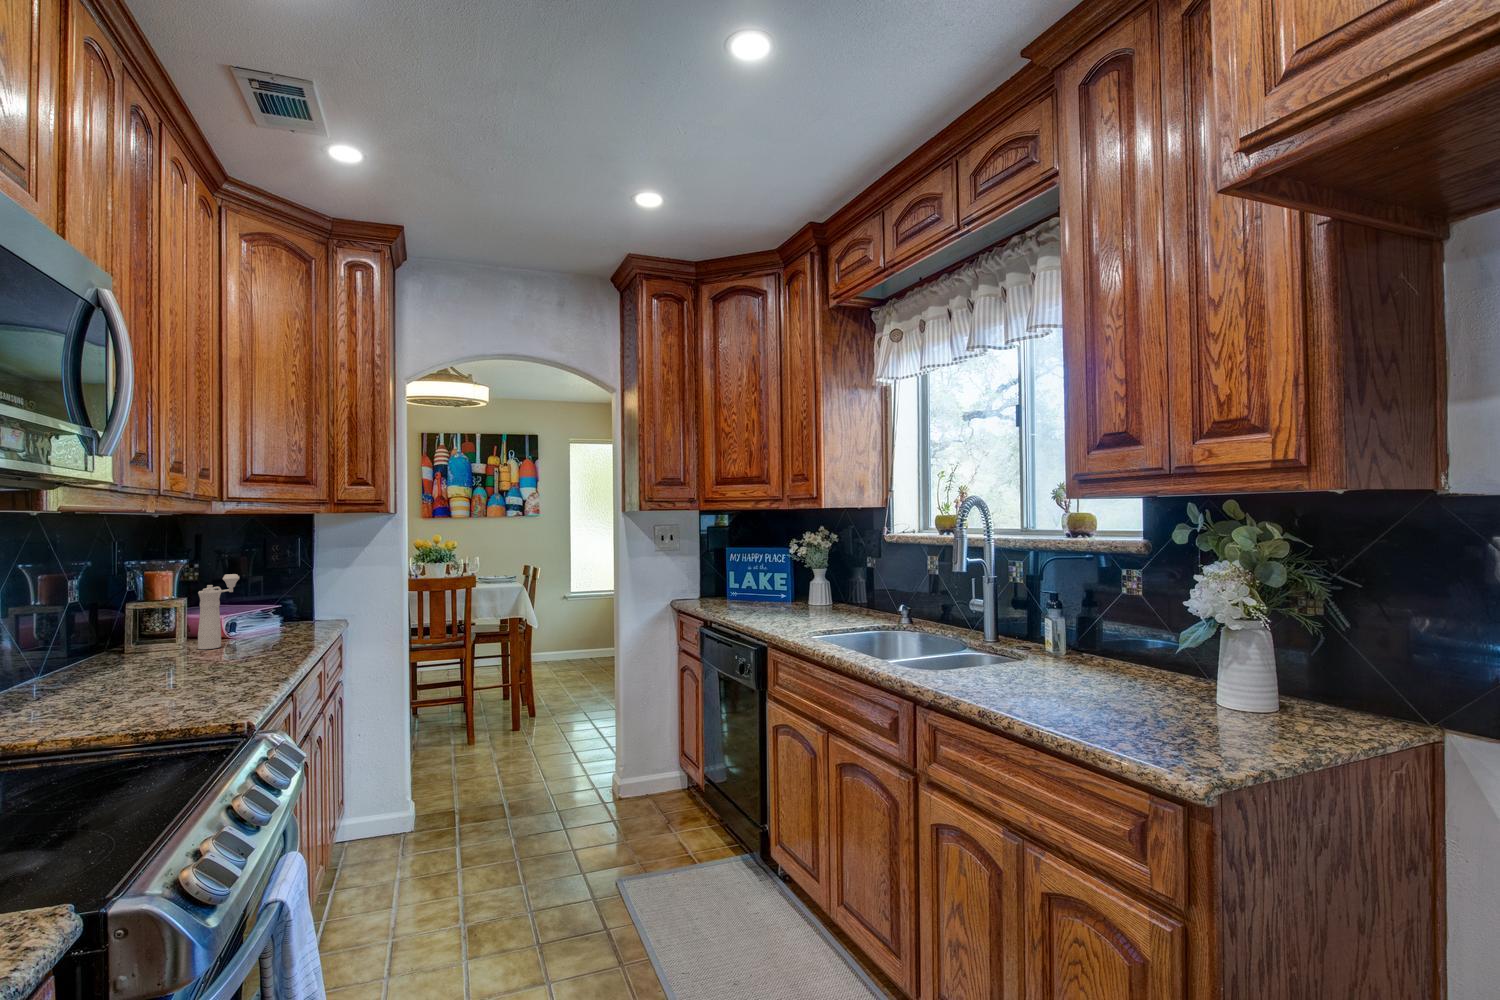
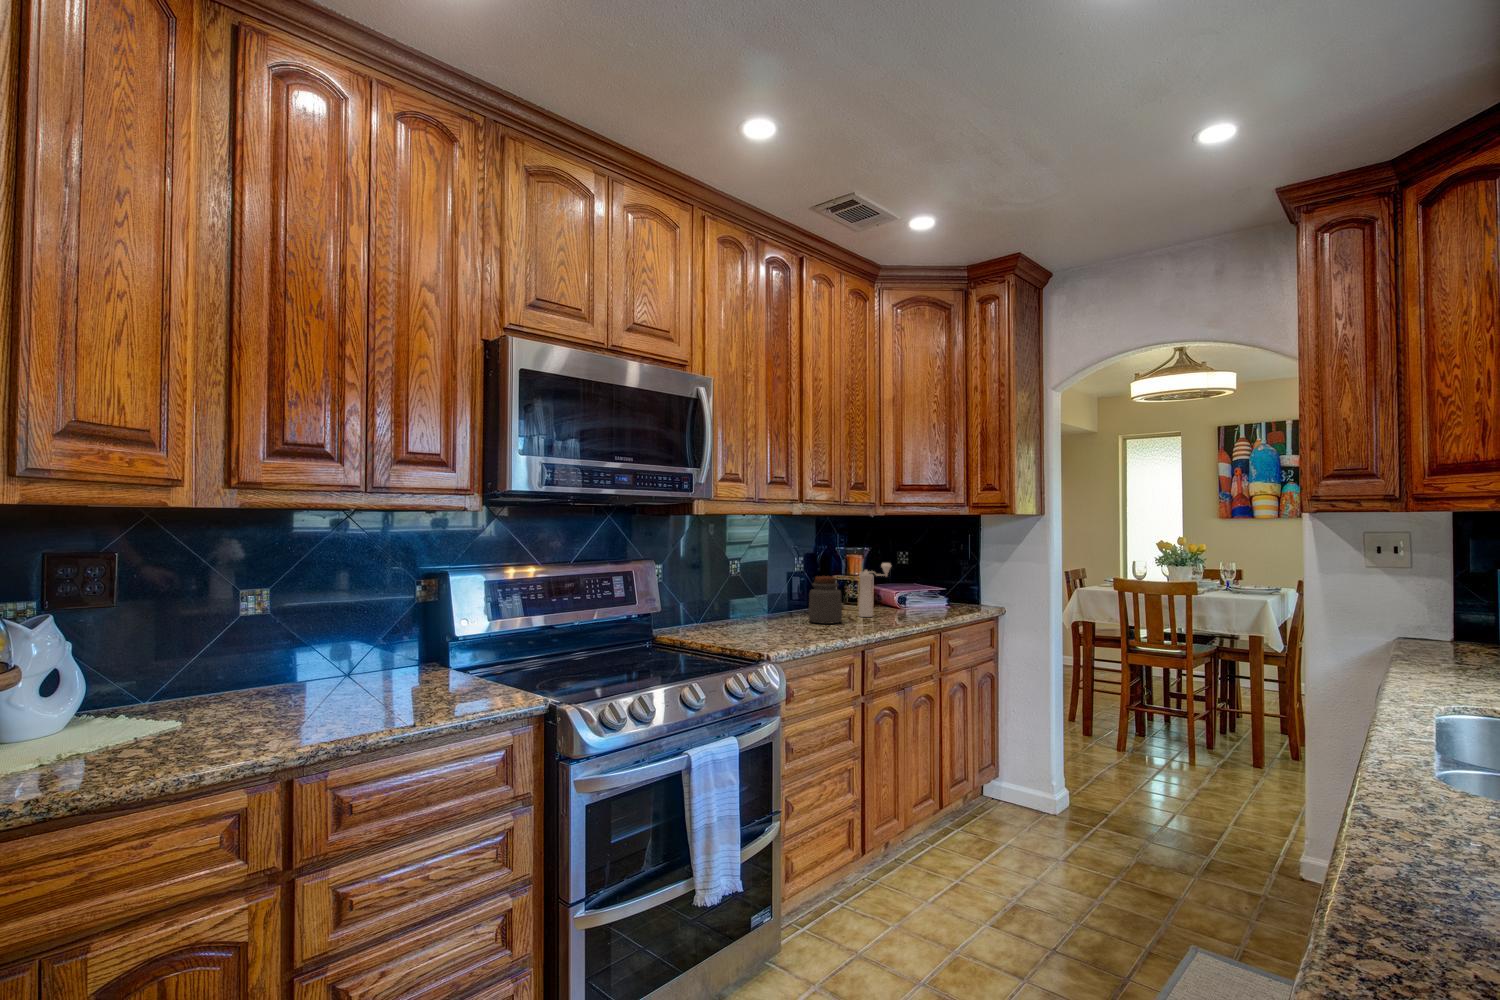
jar: none [141,598,202,667] -> present [808,576,842,624]

